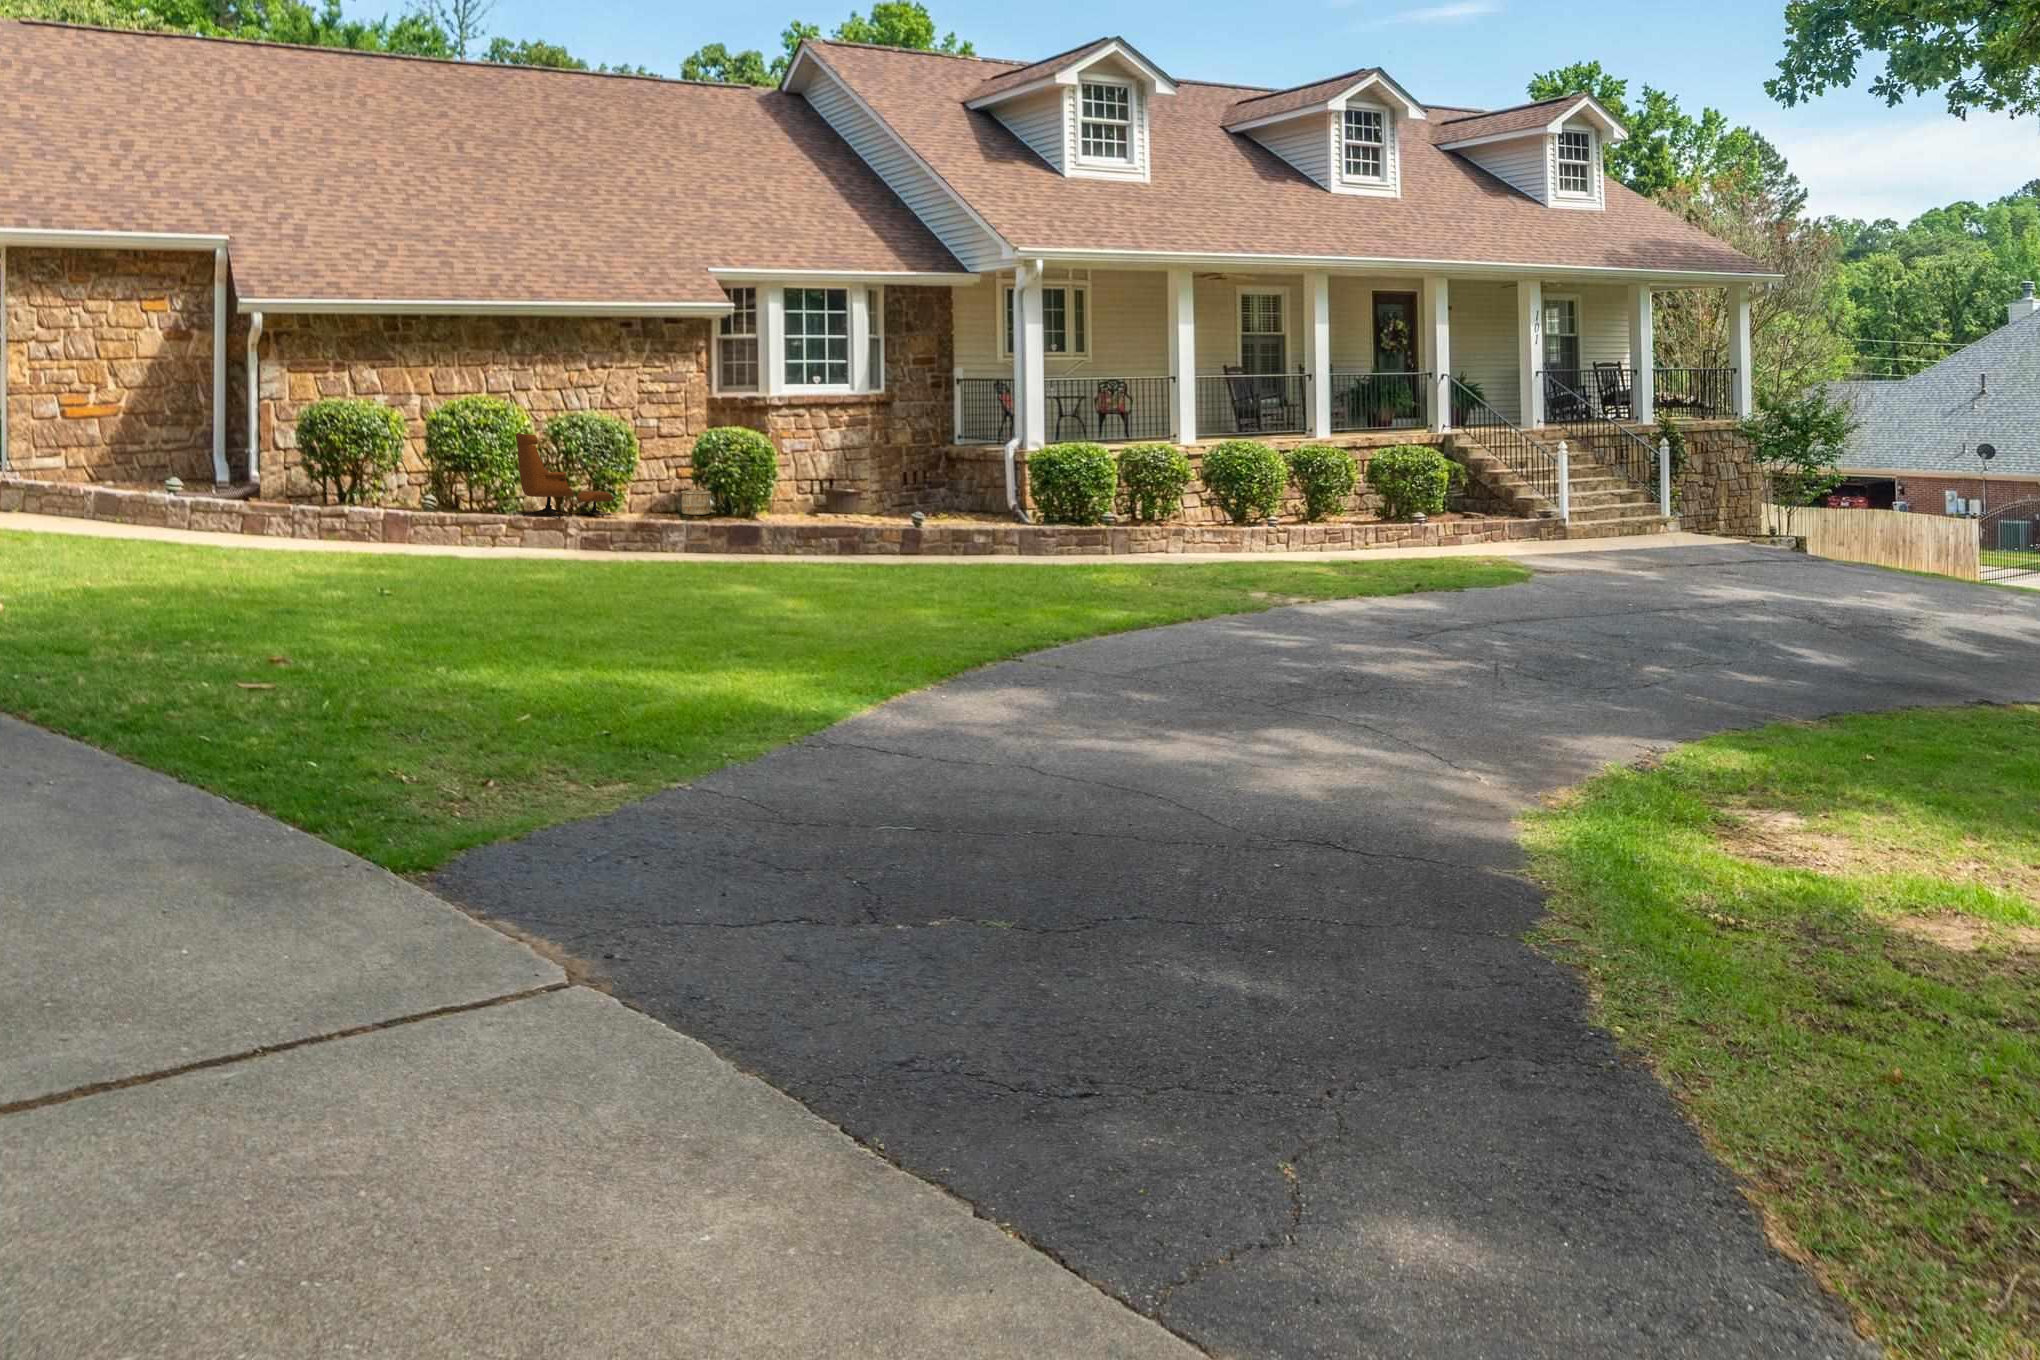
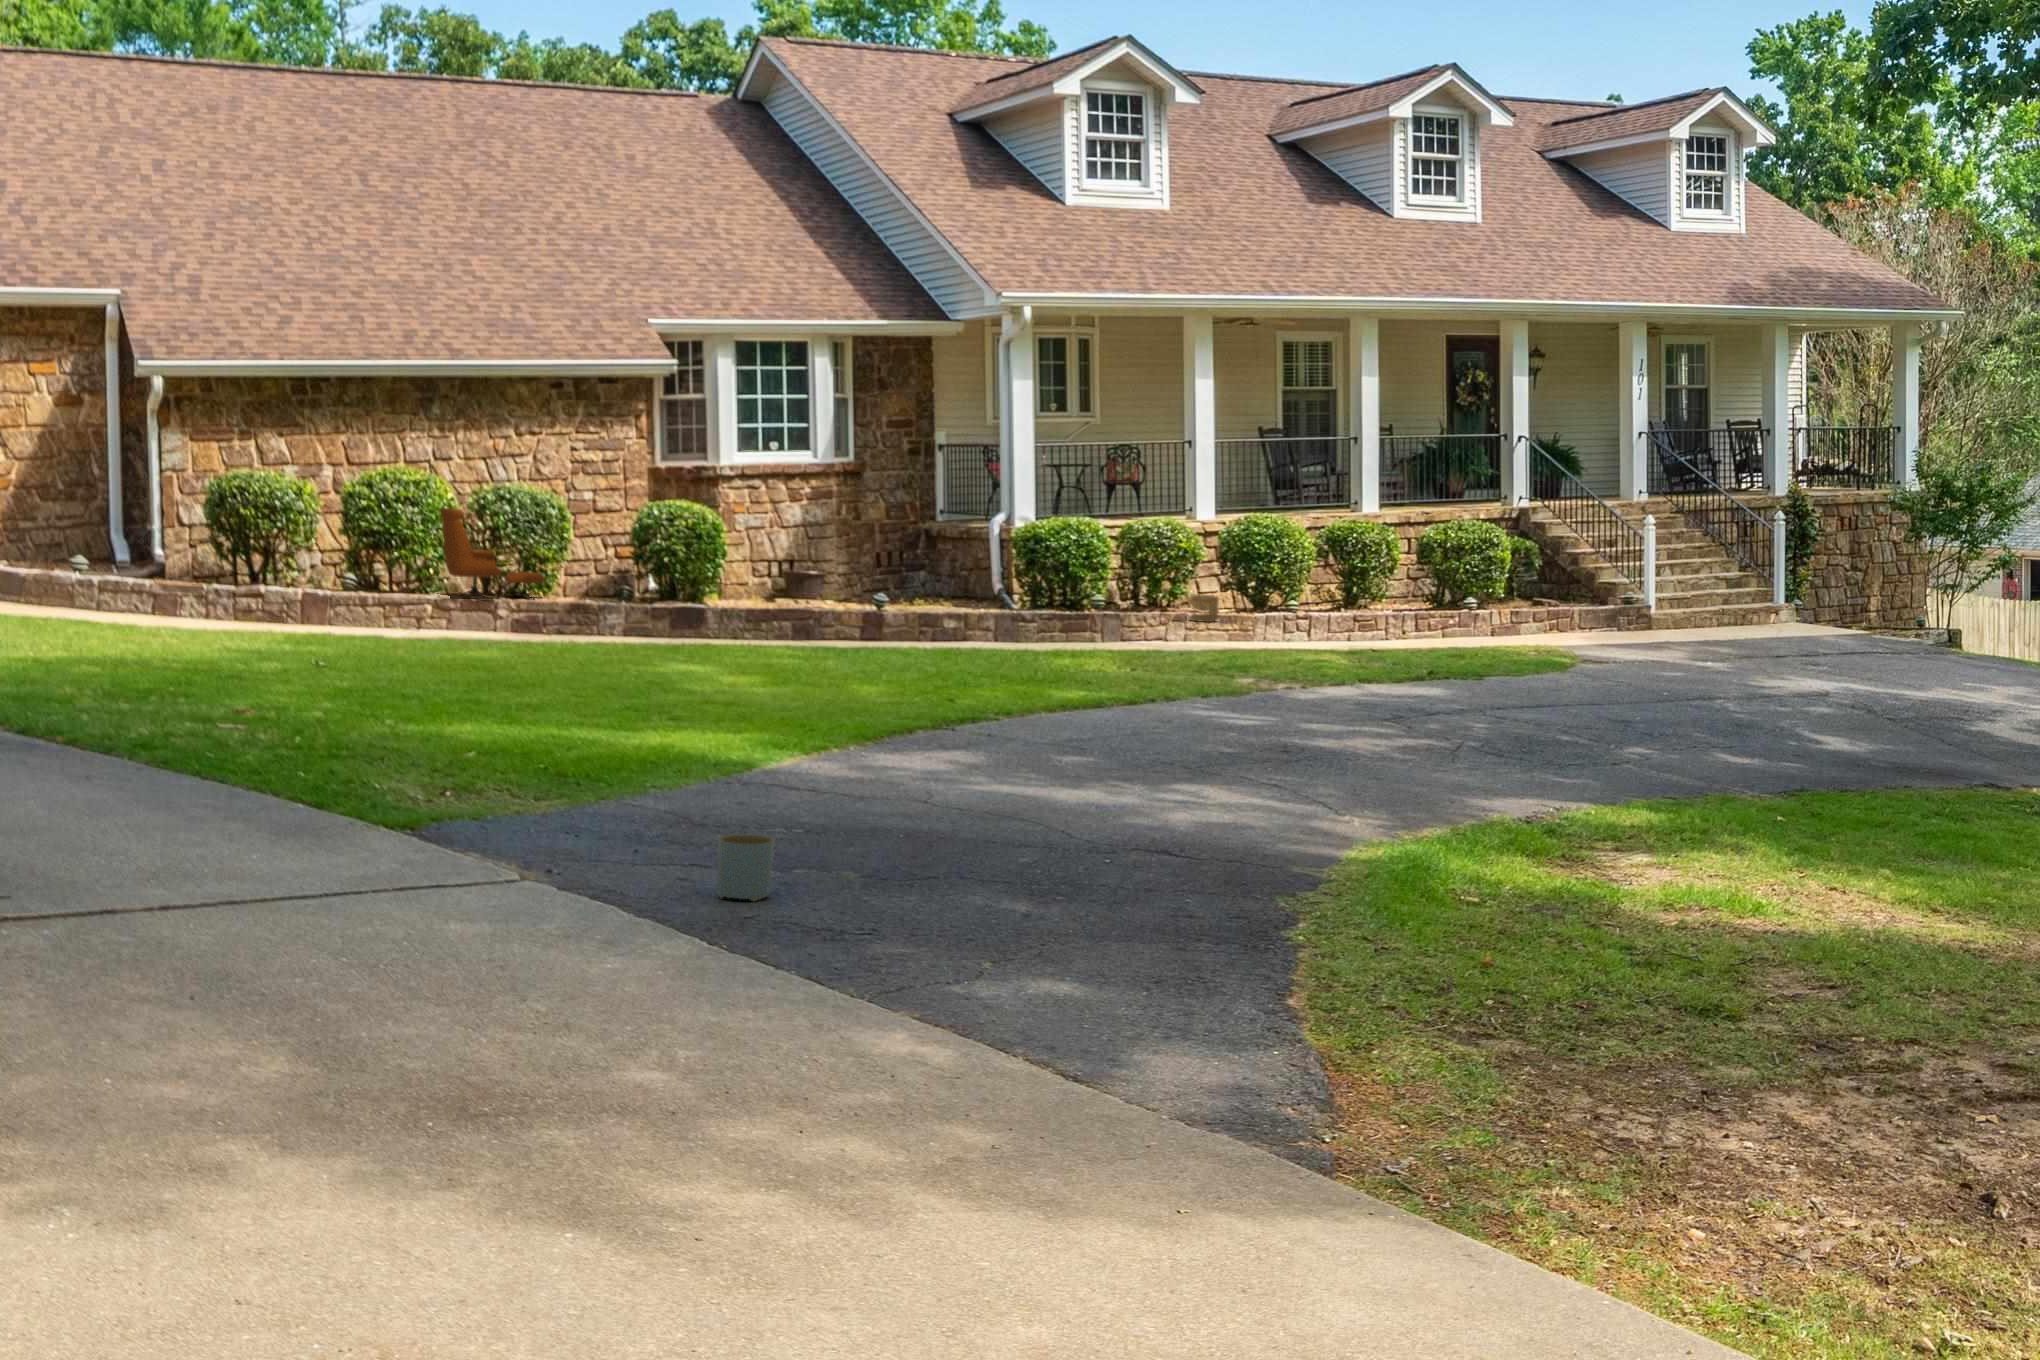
wooden bucket: present [681,490,711,515] -> present [1189,594,1219,622]
planter: none [851,1128,970,1304] -> present [717,835,774,901]

